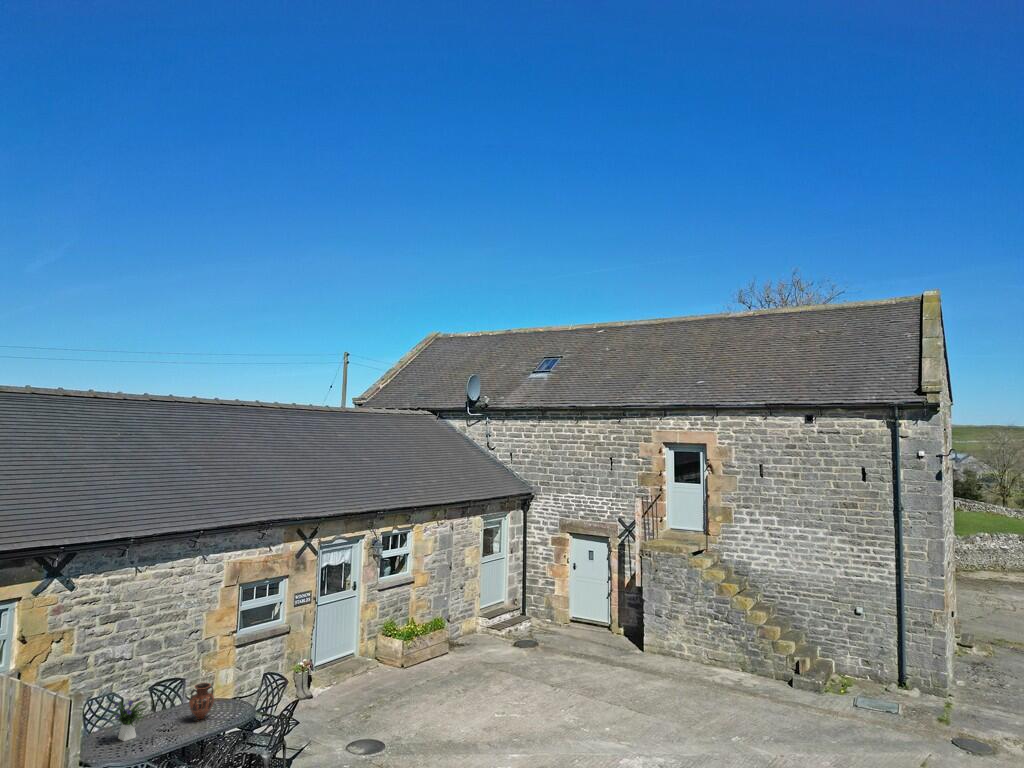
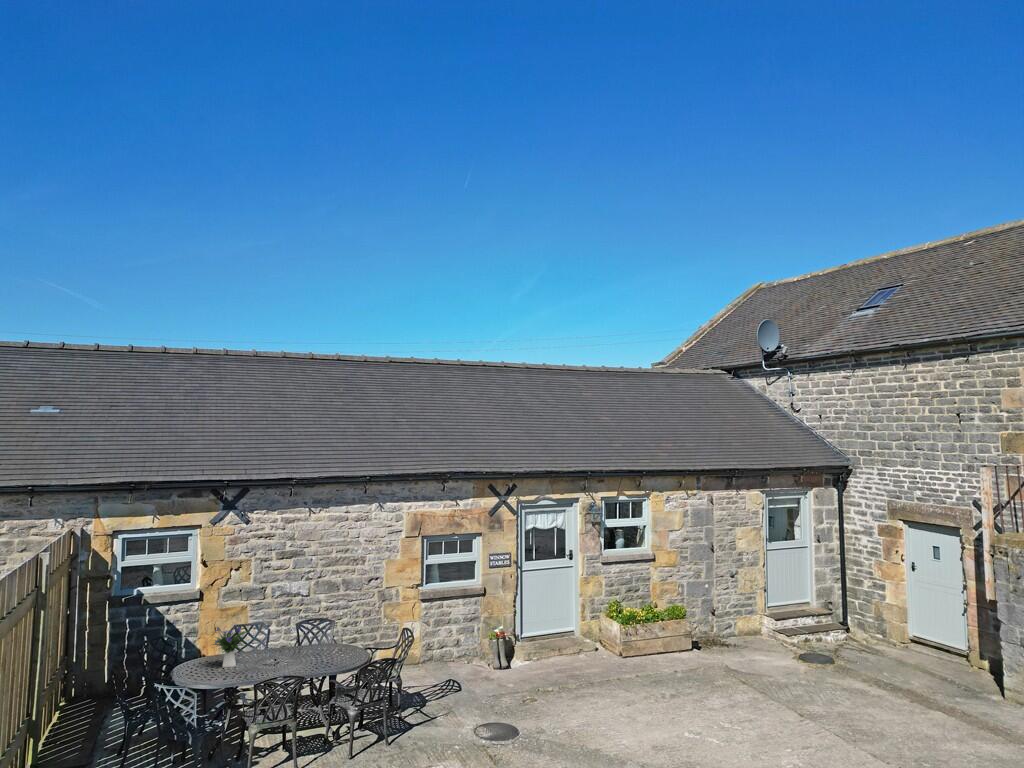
vase: present [189,683,214,721] -> none [289,625,314,664]

